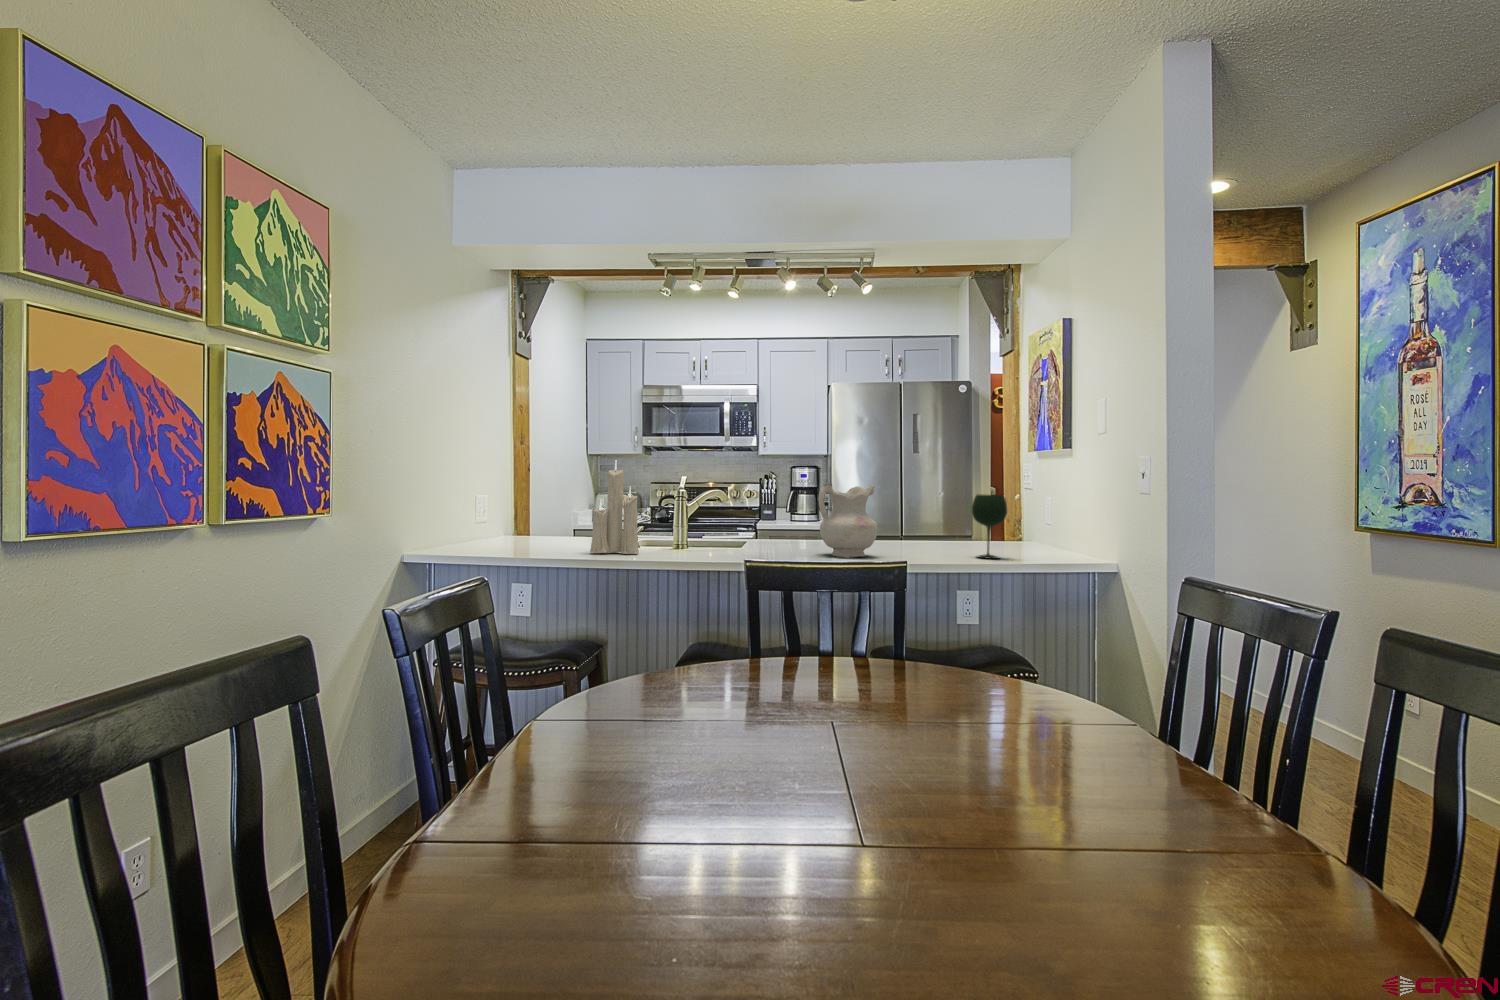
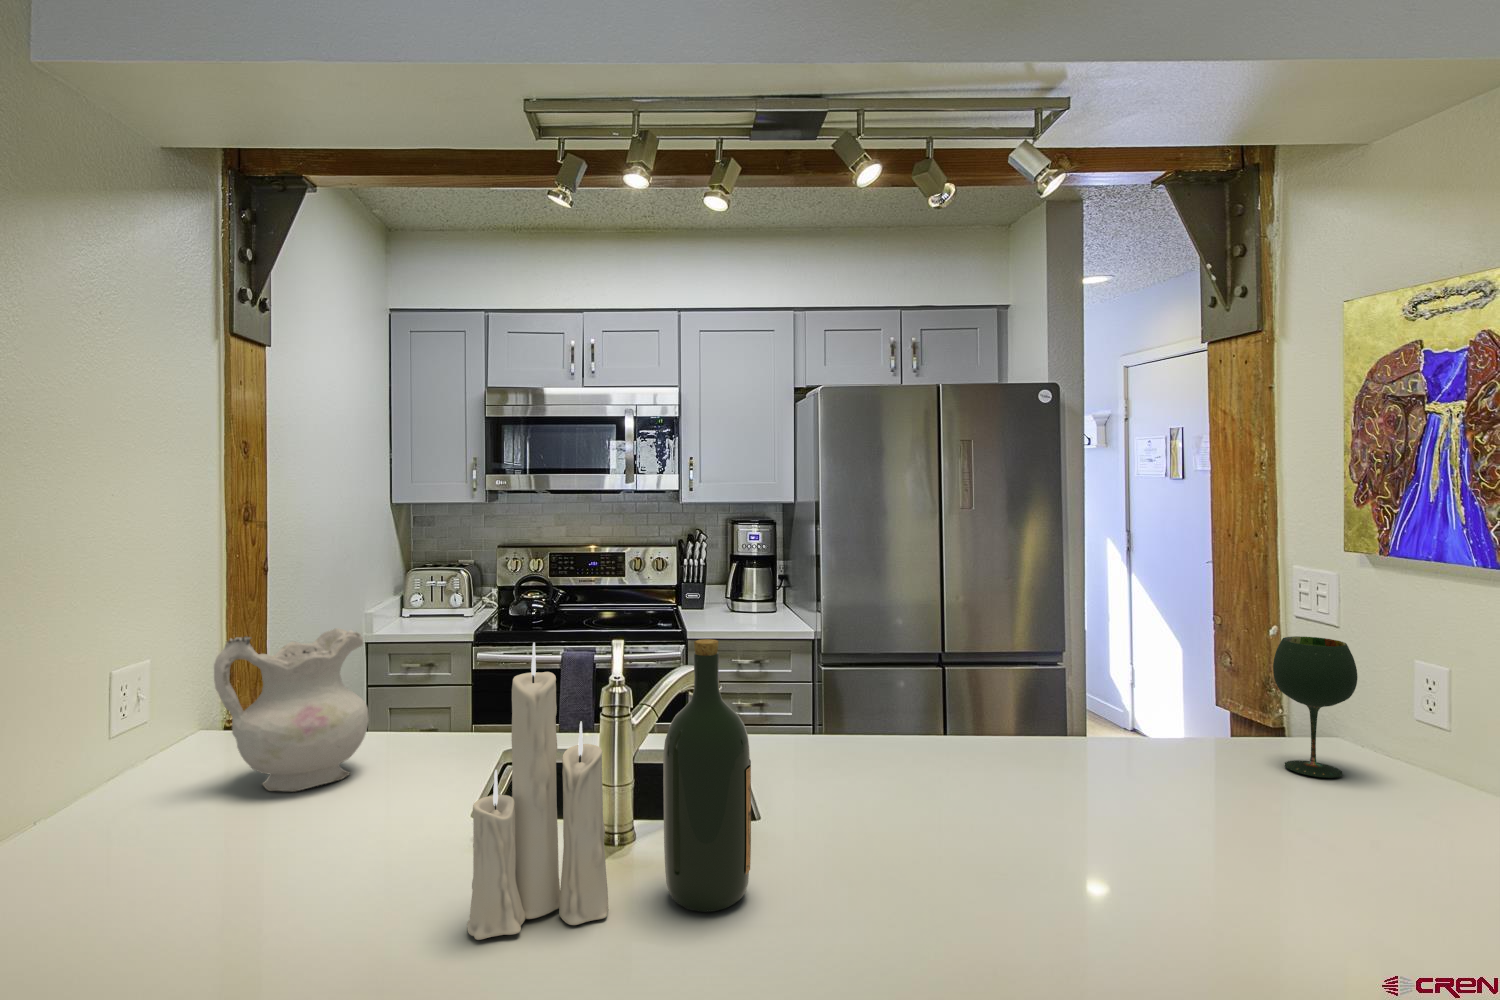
wine bottle: none [659,461,692,556] -> present [663,639,751,912]
ceramic pitcher: present [818,483,877,557] -> present [214,628,369,792]

